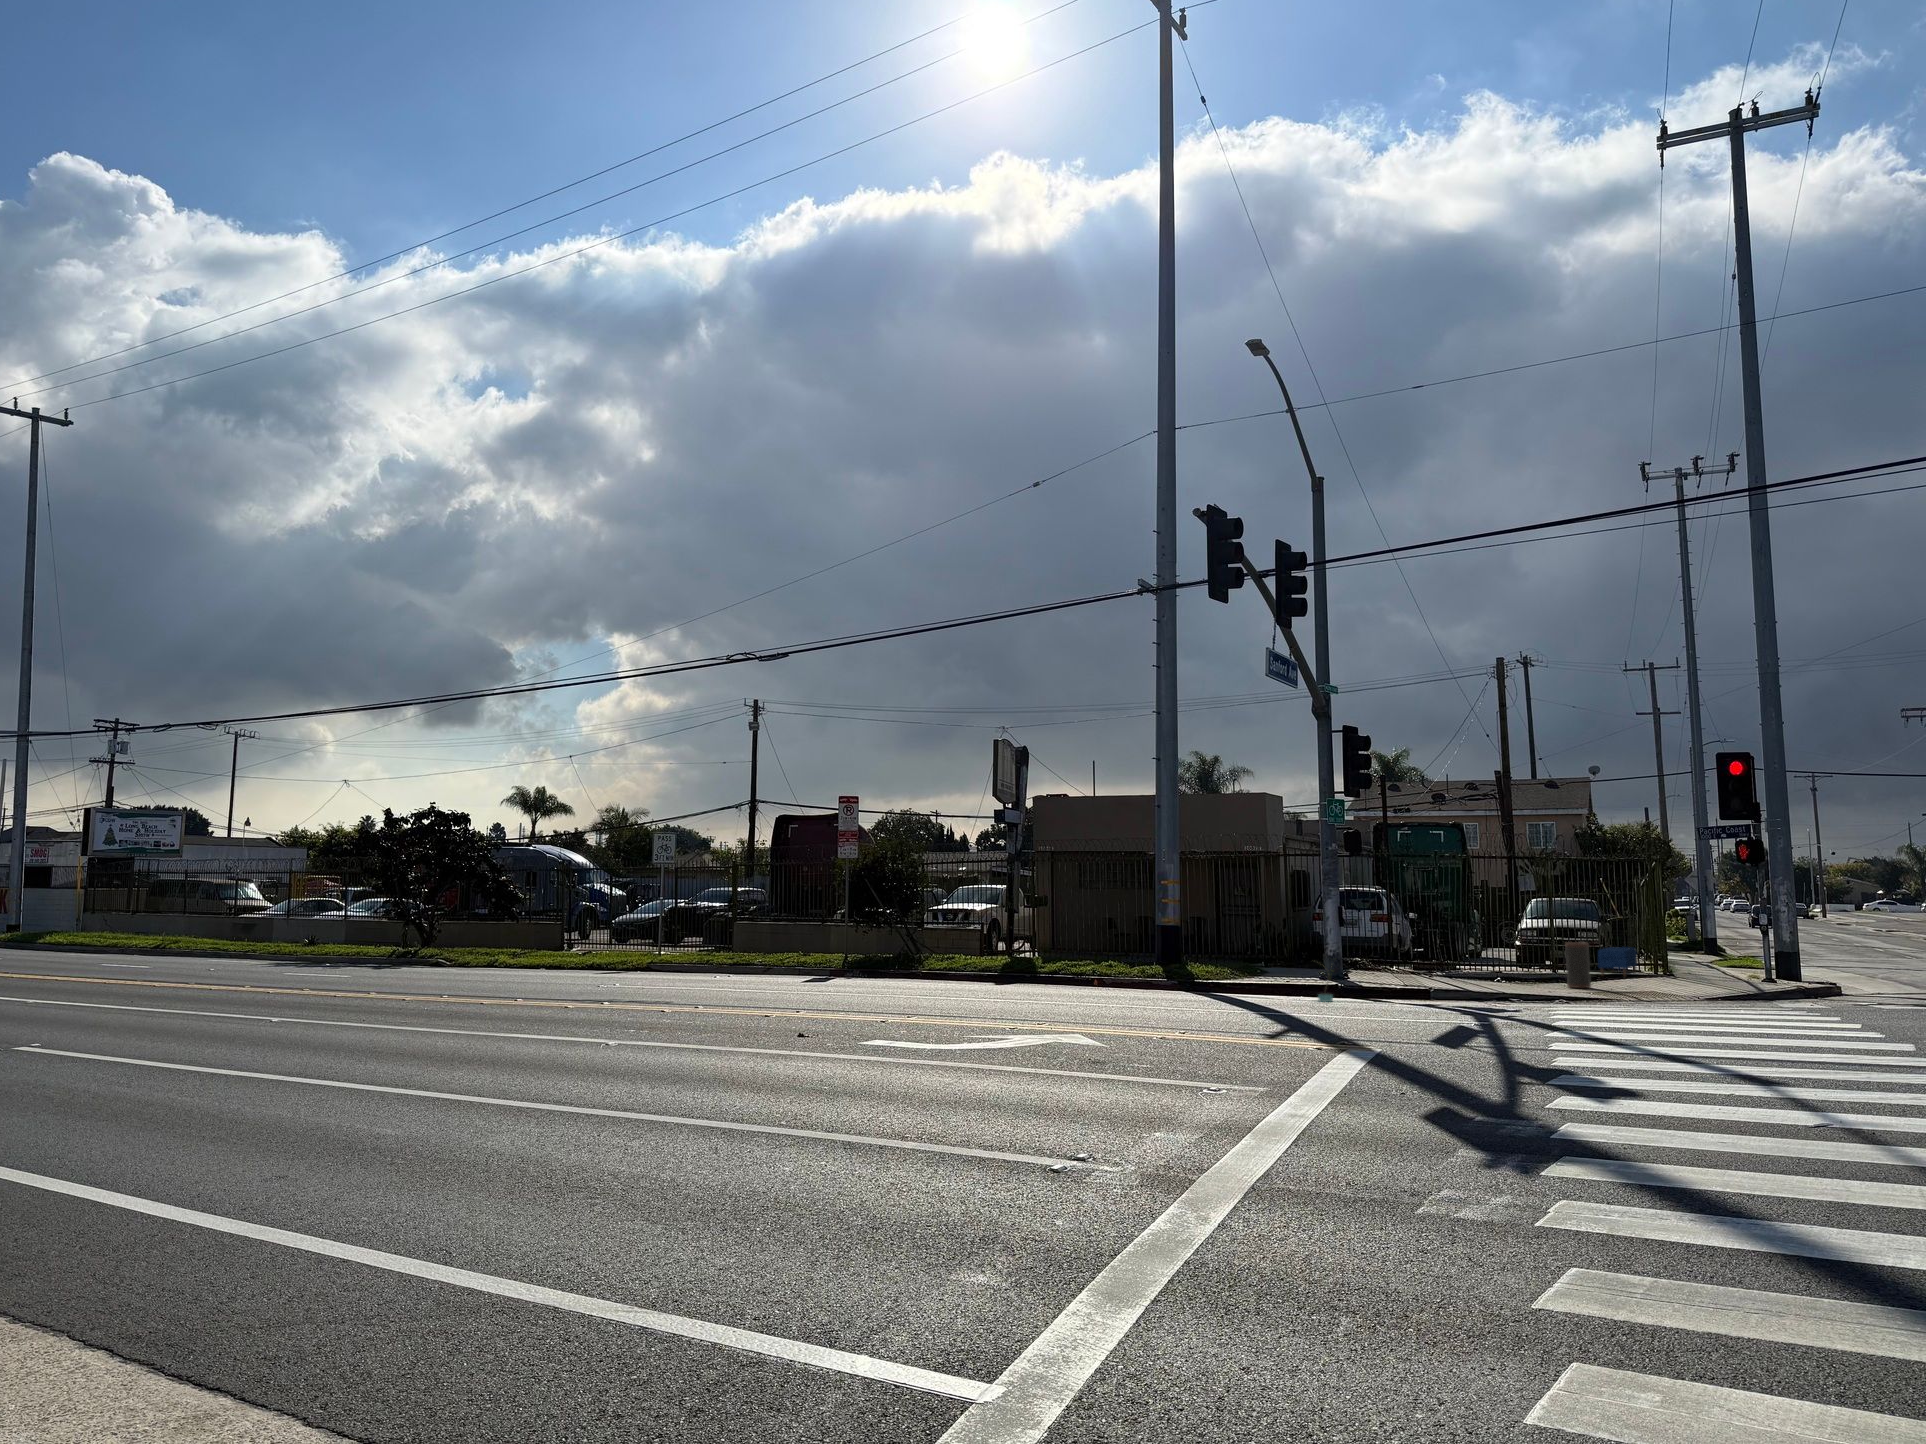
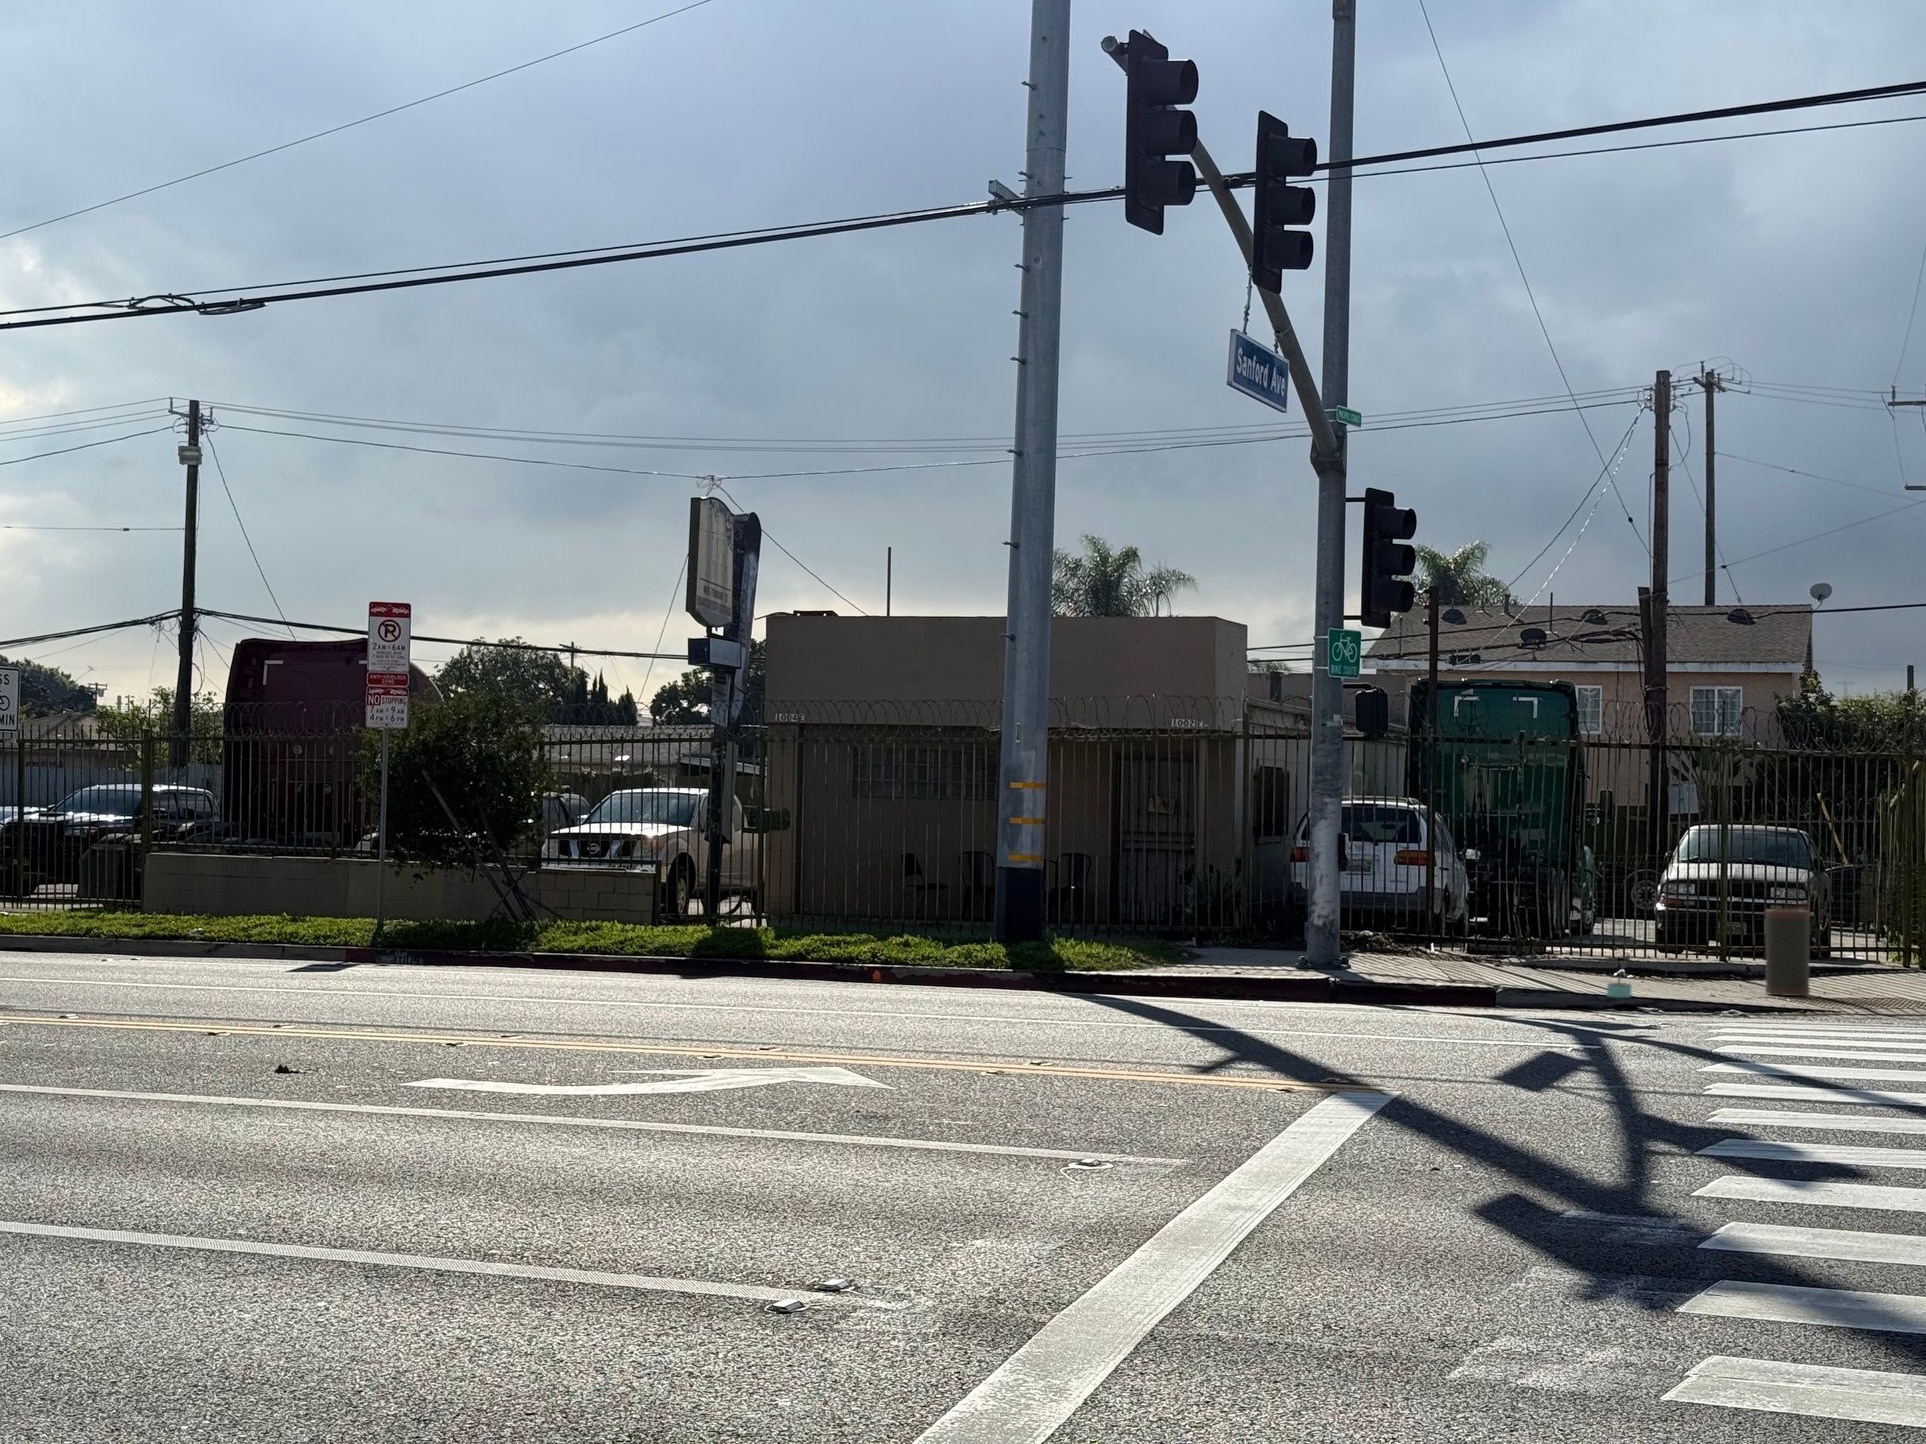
bench: present [1598,947,1638,976] -> none [1806,916,1873,972]
potted plant: present [1318,966,1333,1002] -> present [1607,939,1638,998]

